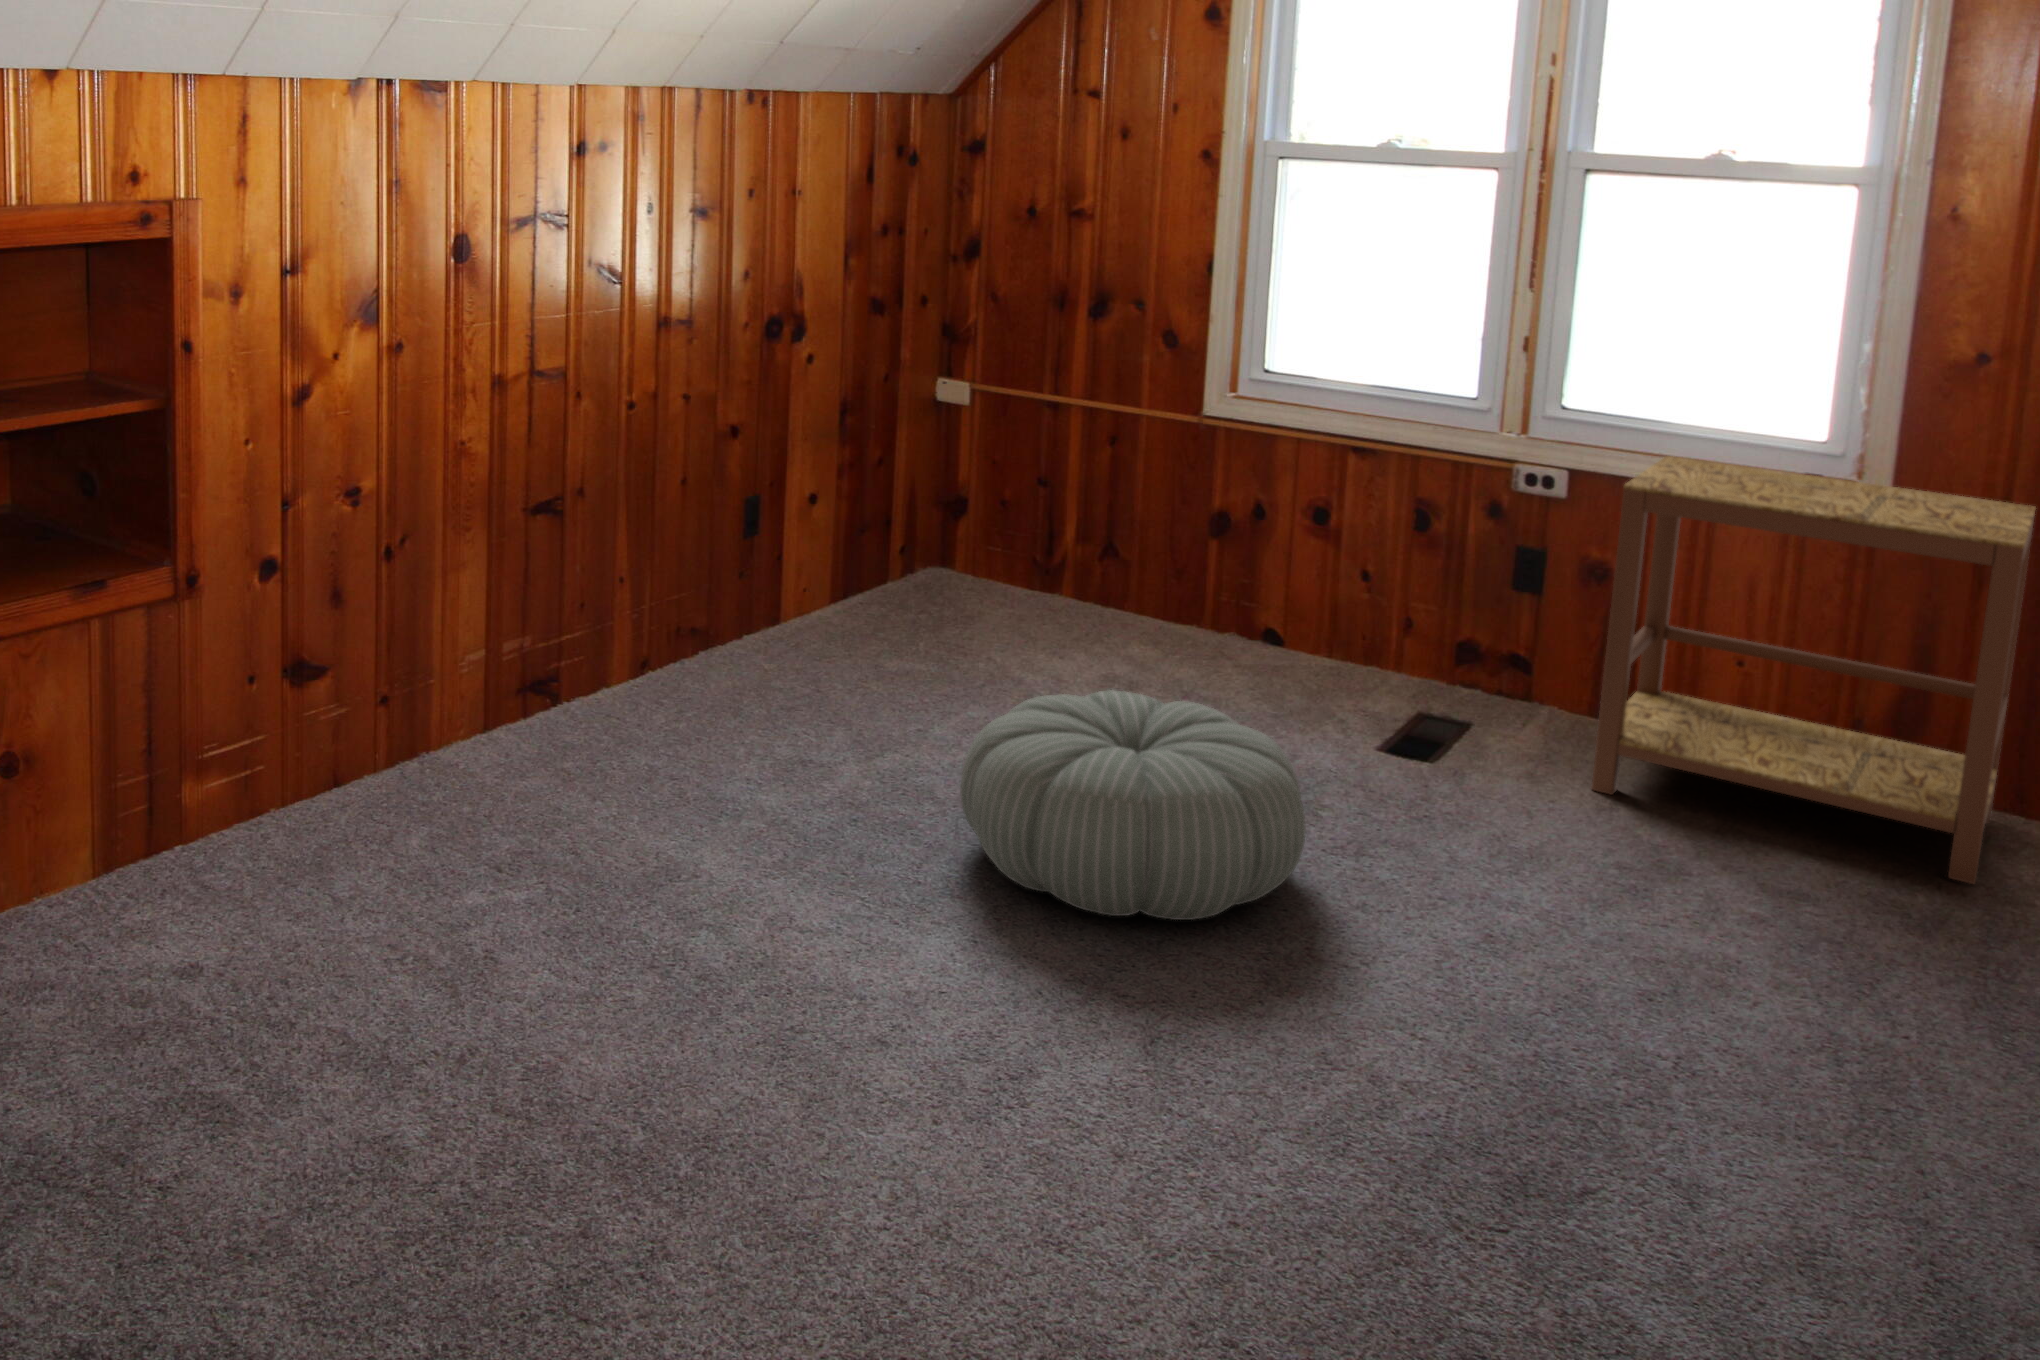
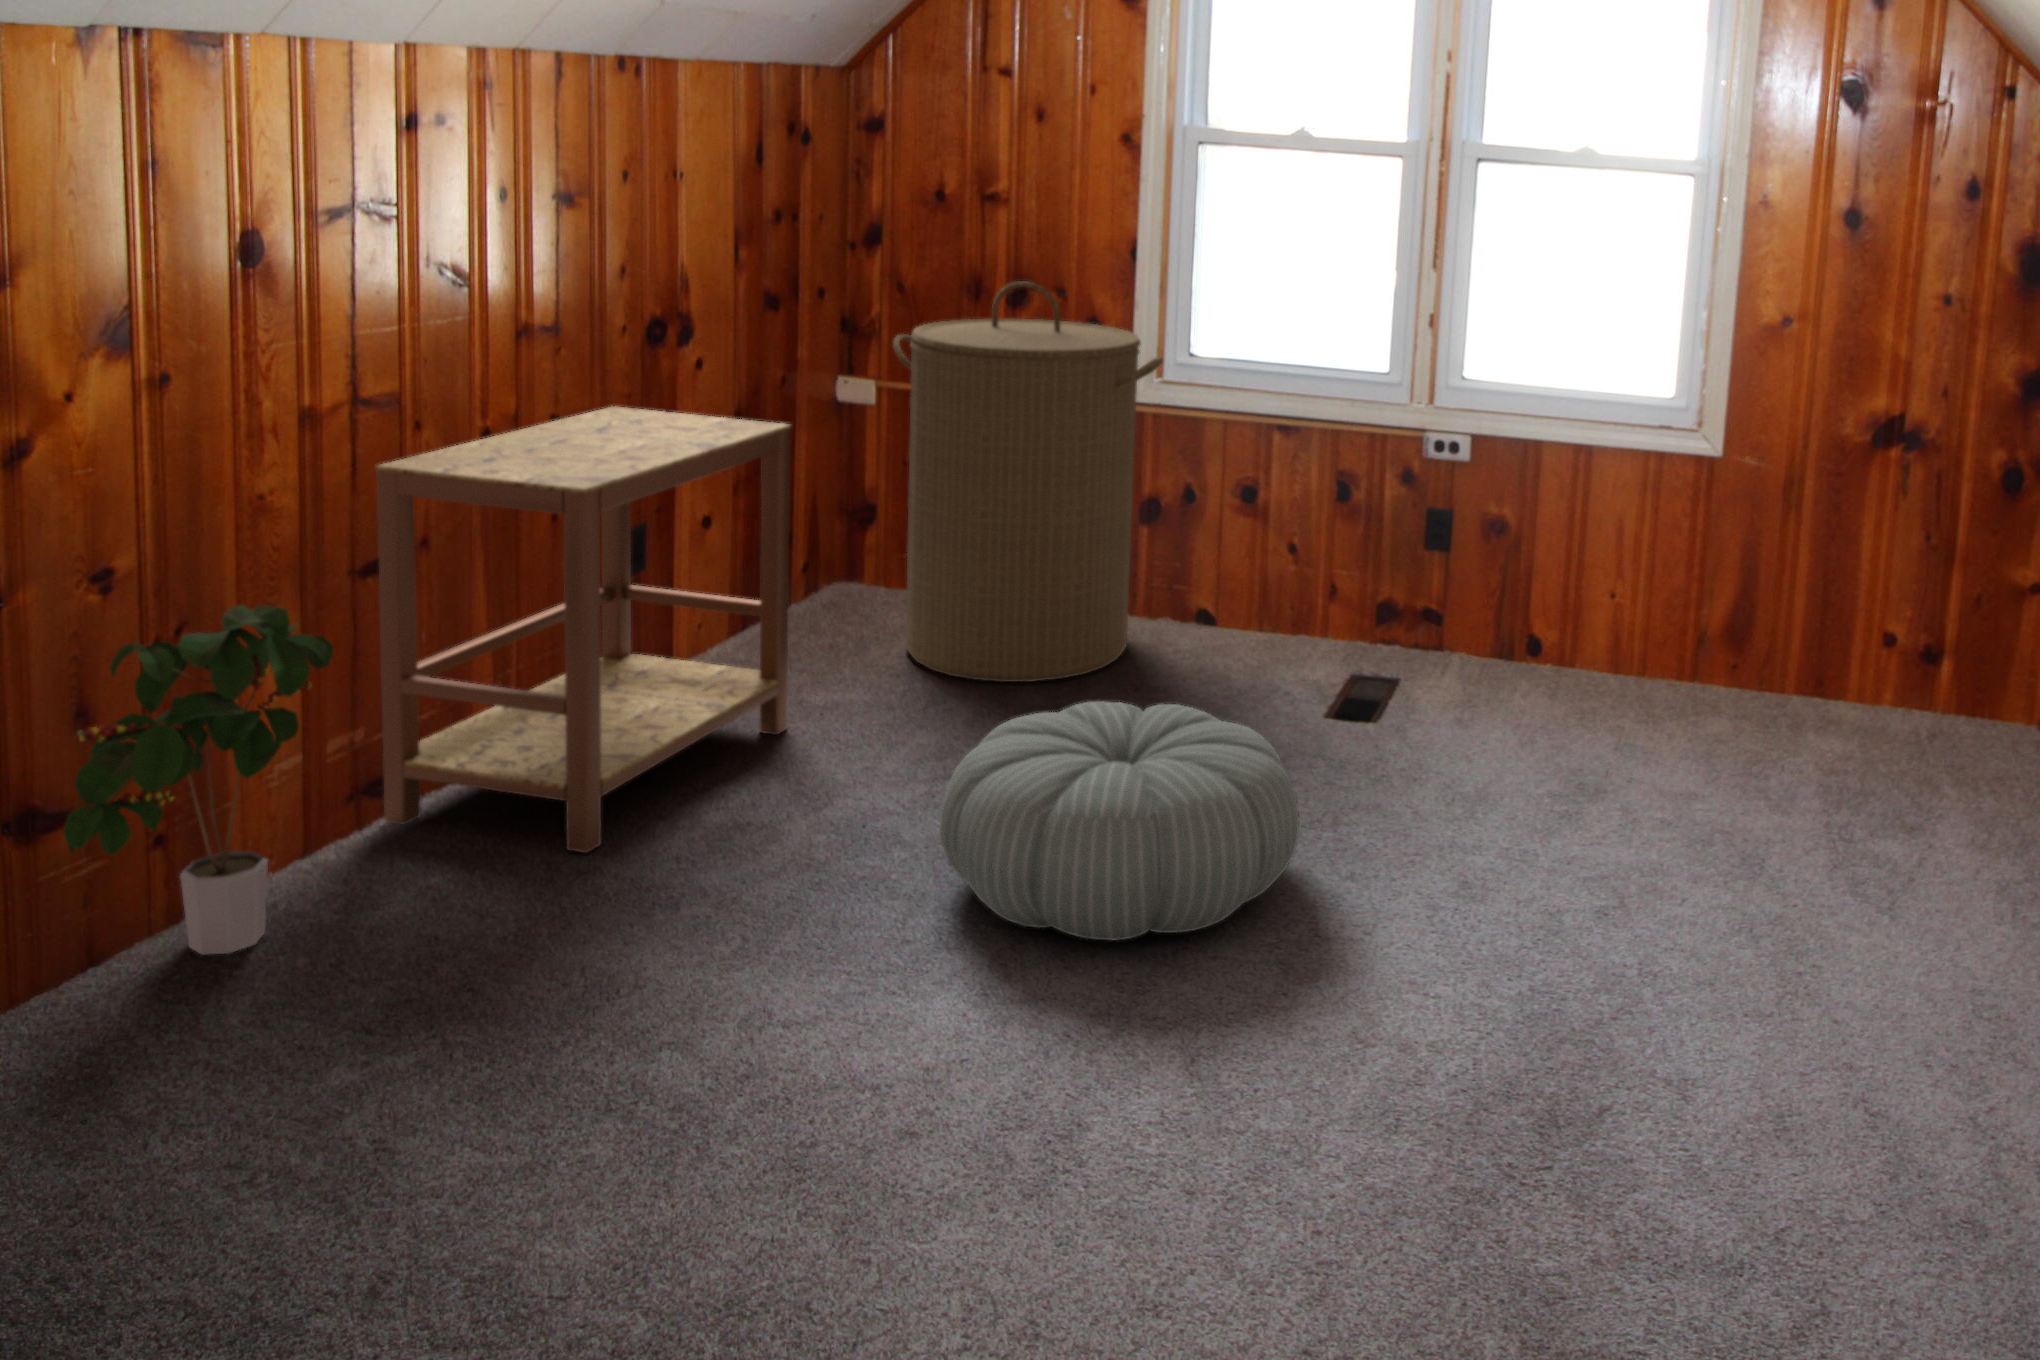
laundry hamper: none [981,291,1233,672] -> present [893,281,1163,682]
side table: present [1591,456,2036,884] -> present [376,406,791,853]
potted plant: none [308,528,502,799] -> present [63,605,333,954]

